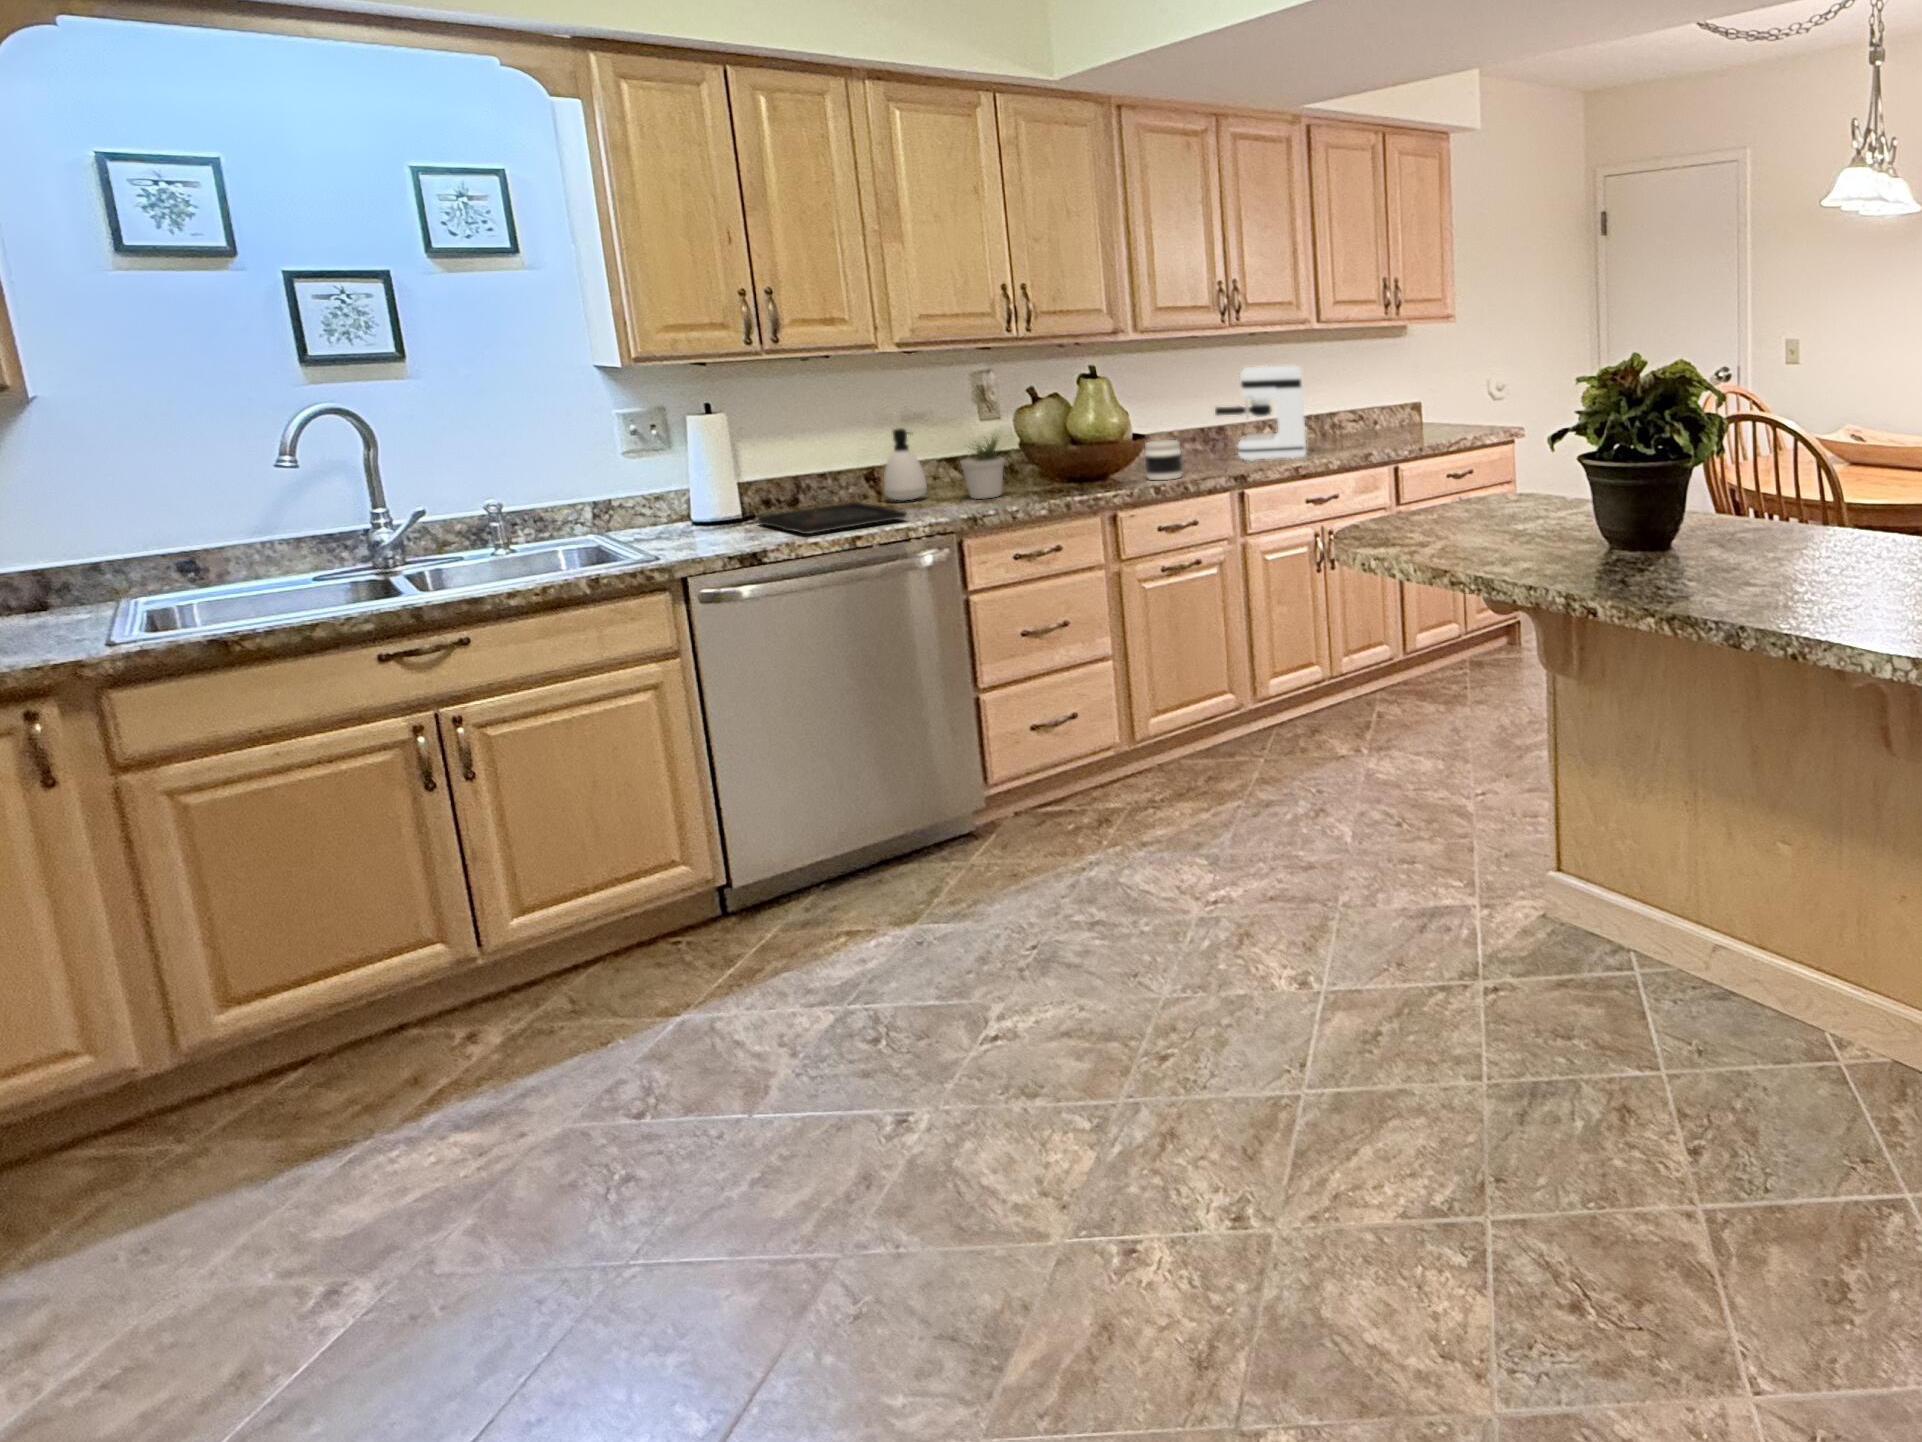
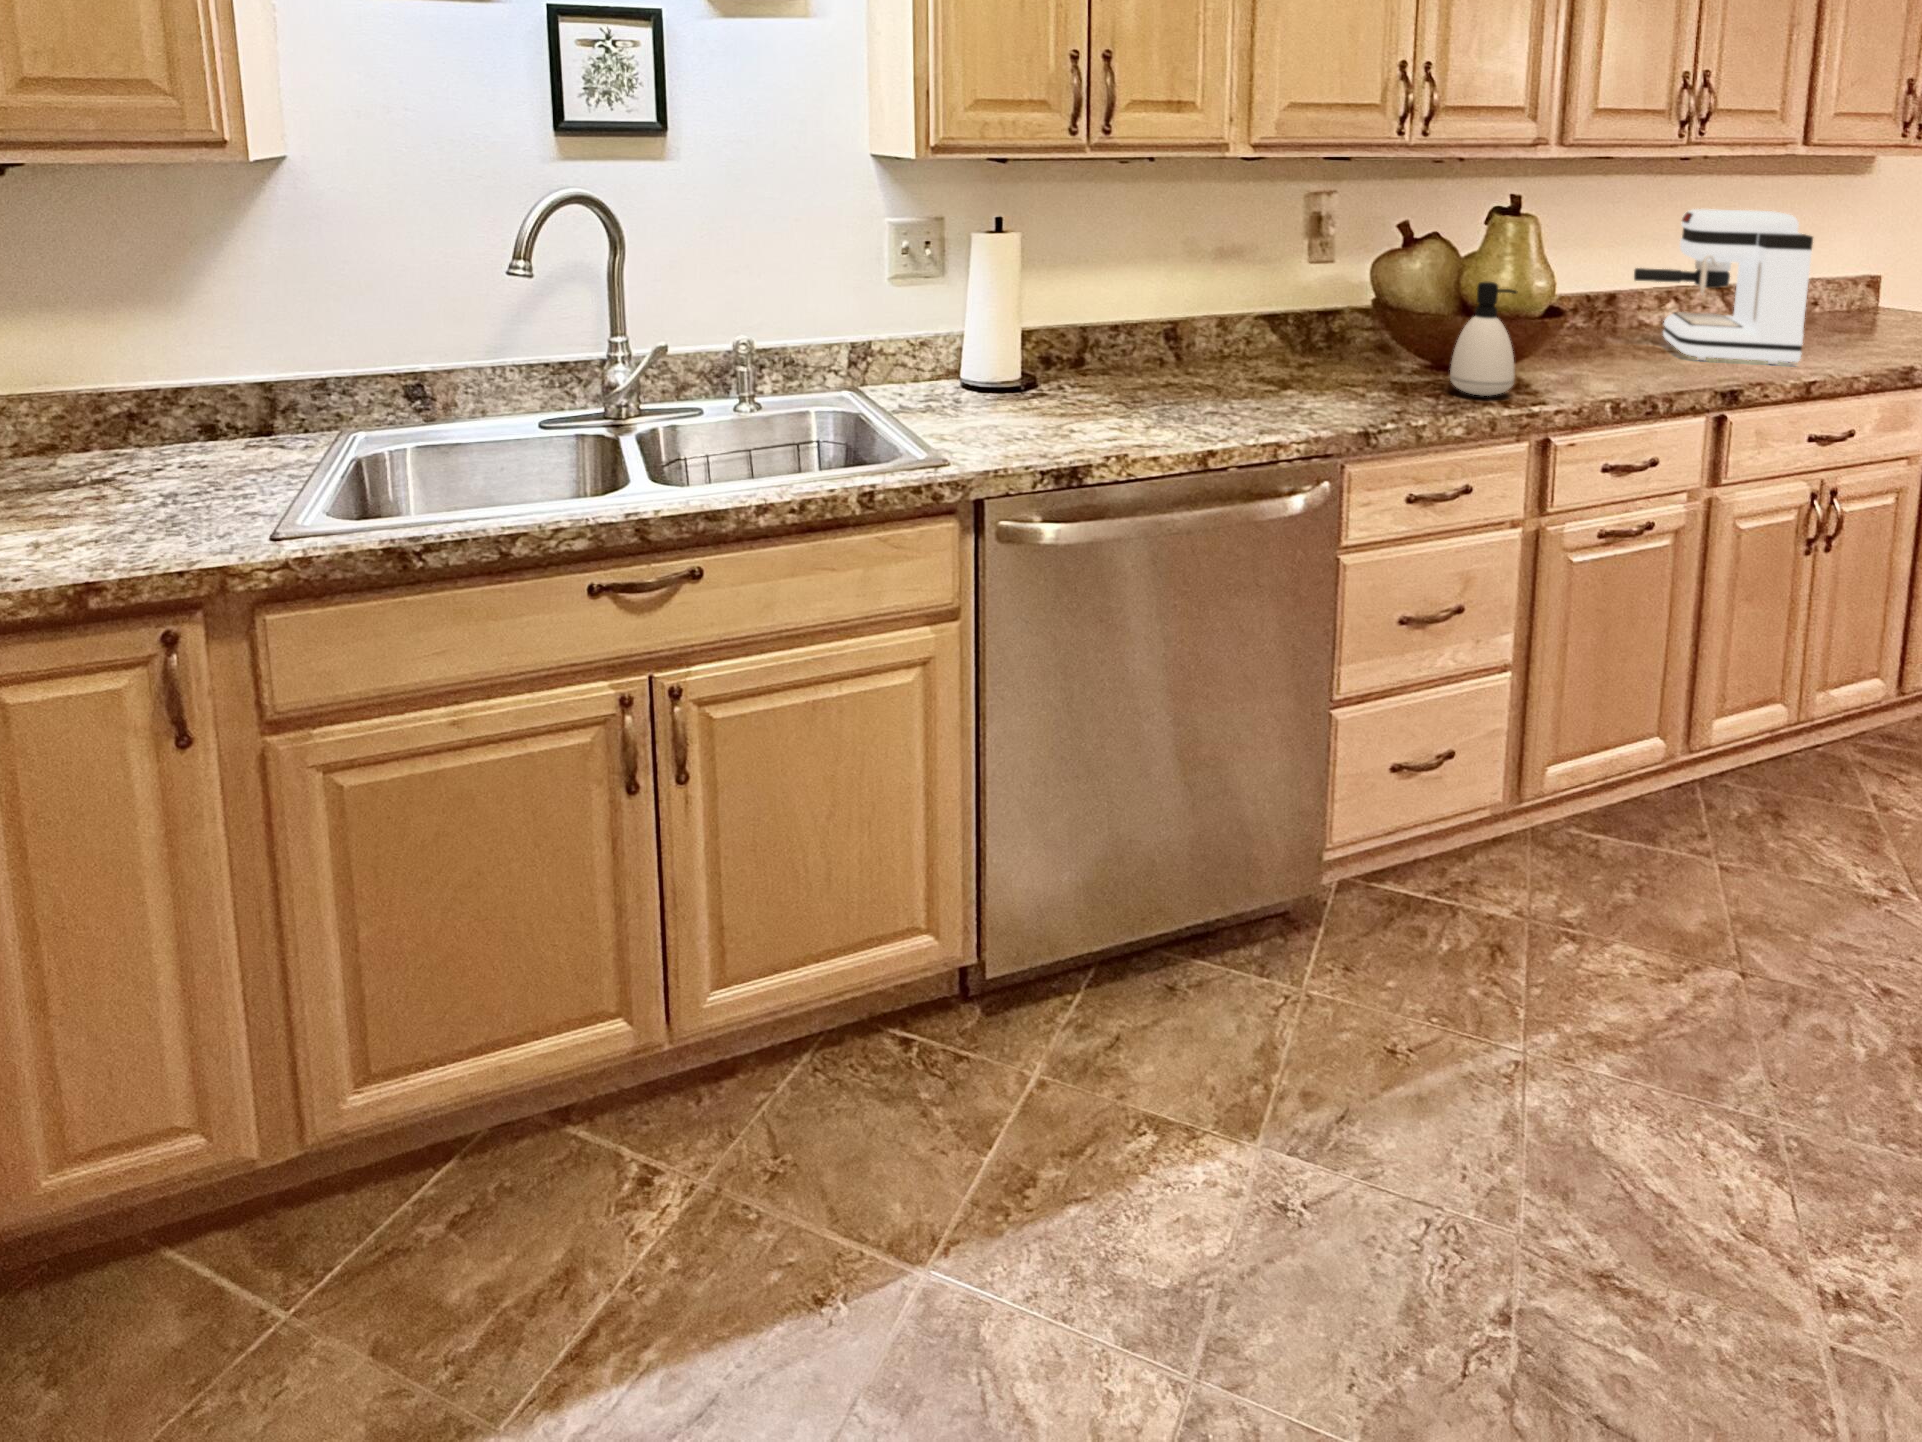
soap dispenser: present [884,428,927,501] -> present [1450,282,1517,396]
potted plant: present [961,437,1005,499] -> none [1310,288,1378,389]
jar: present [1145,440,1183,480] -> none [1566,319,1630,385]
tray: present [757,502,907,534] -> none [1047,376,1267,436]

